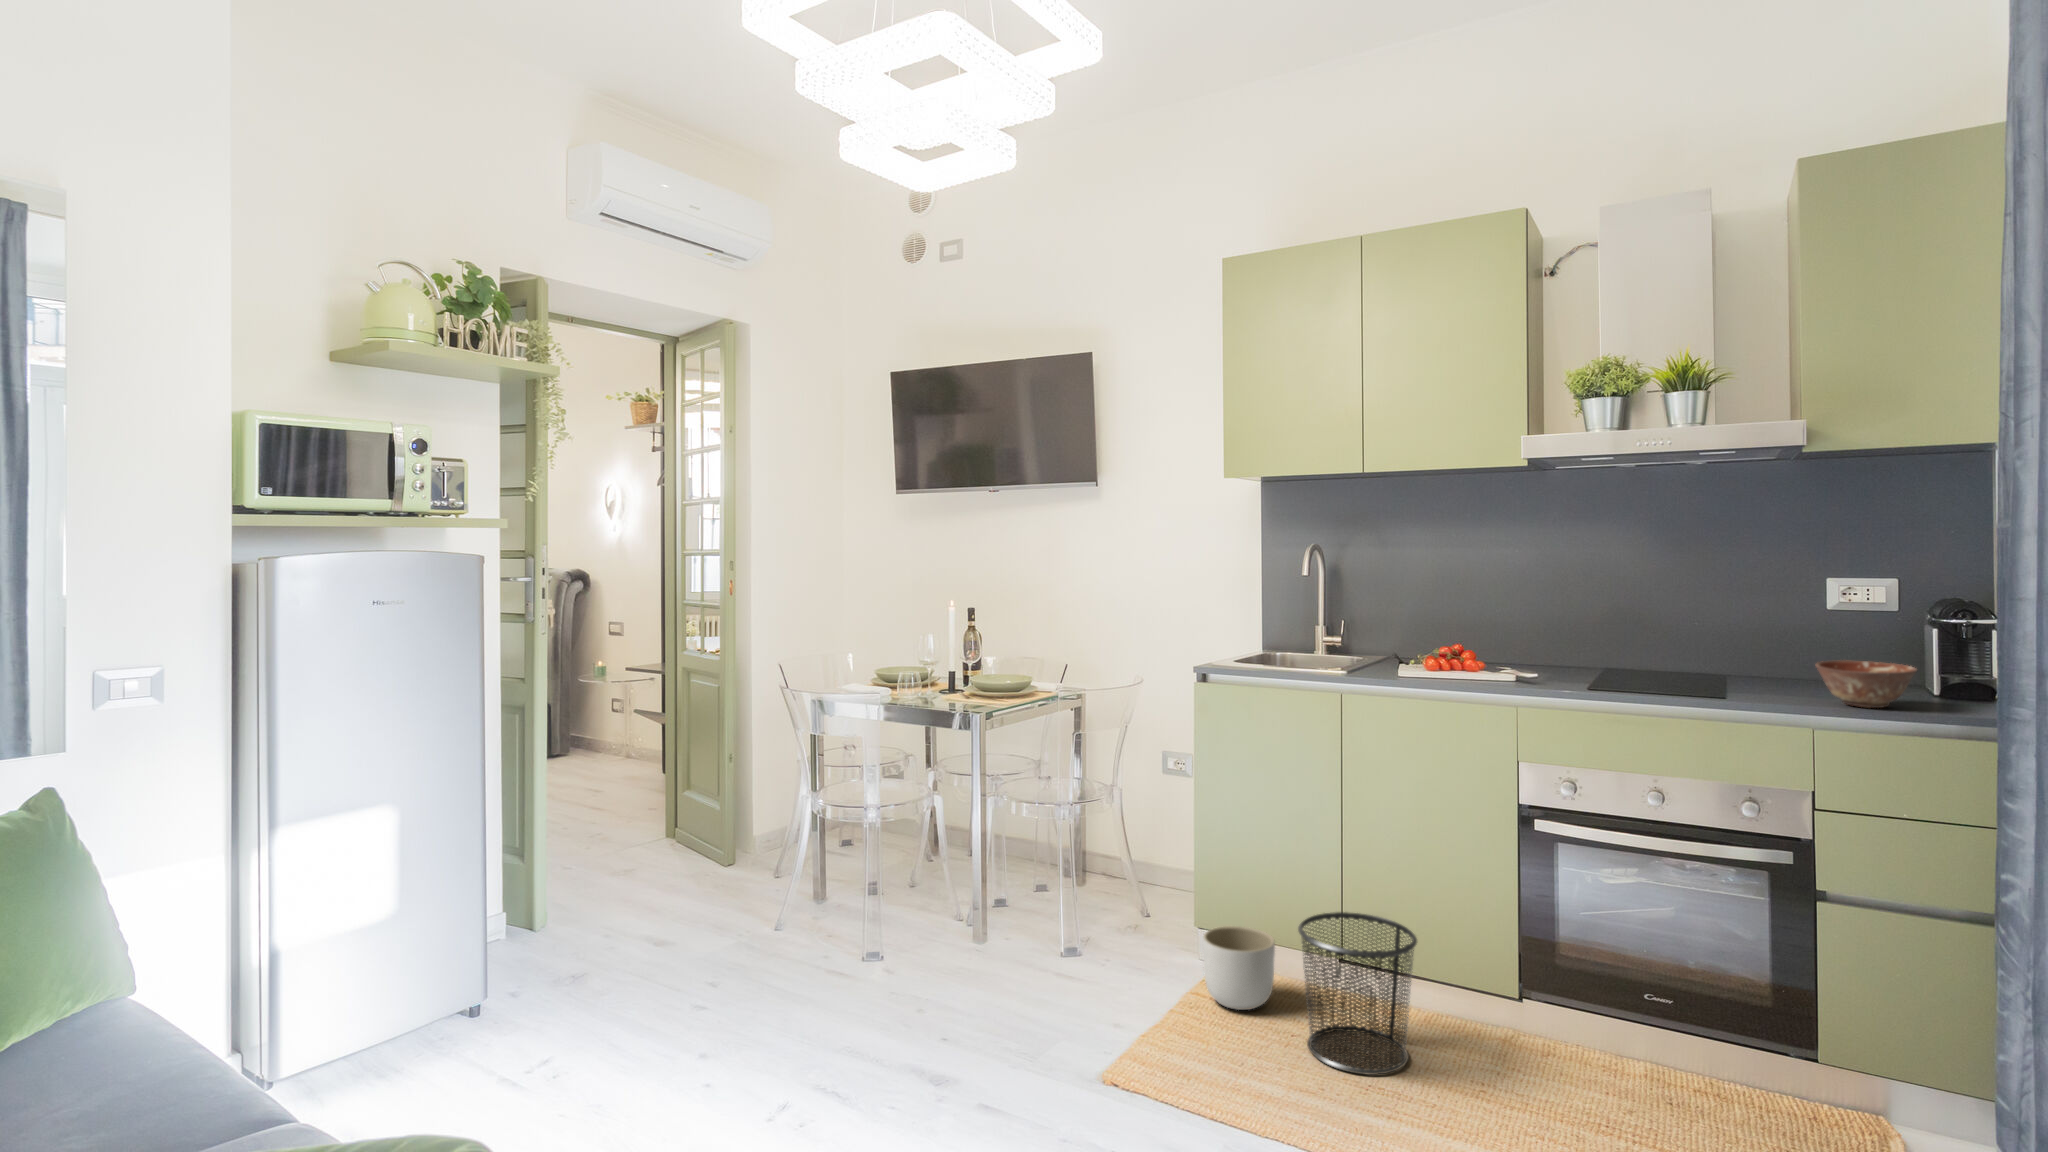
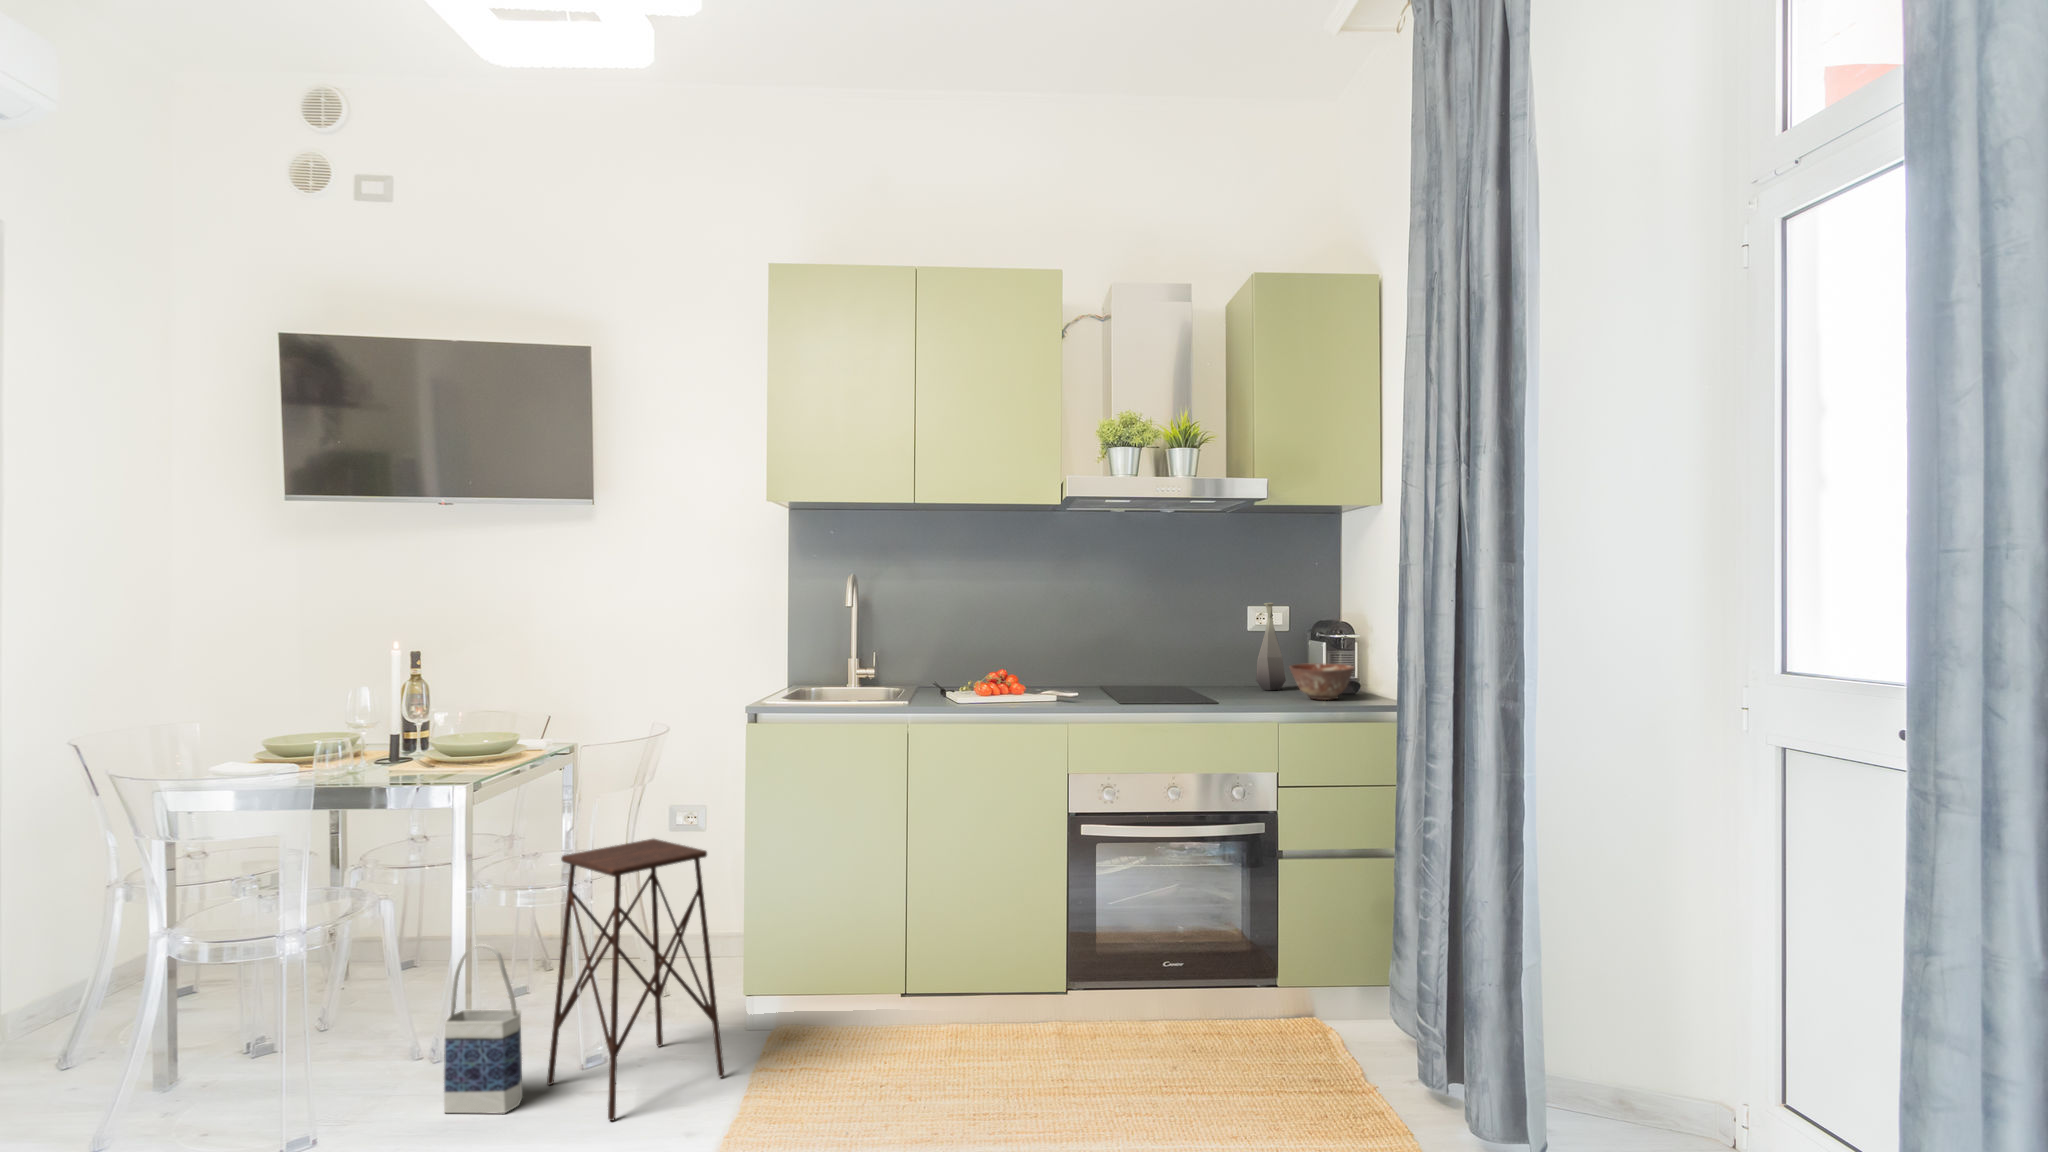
bottle: none [1785,583,1828,688] -> present [1256,602,1286,690]
side table: none [1038,775,1170,1000] -> present [547,839,724,1121]
bag: none [964,841,1018,974] -> present [444,944,522,1113]
trash can: present [1298,912,1417,1075] -> none [883,948,1001,1116]
planter: present [1203,926,1275,1010] -> none [766,989,845,1083]

